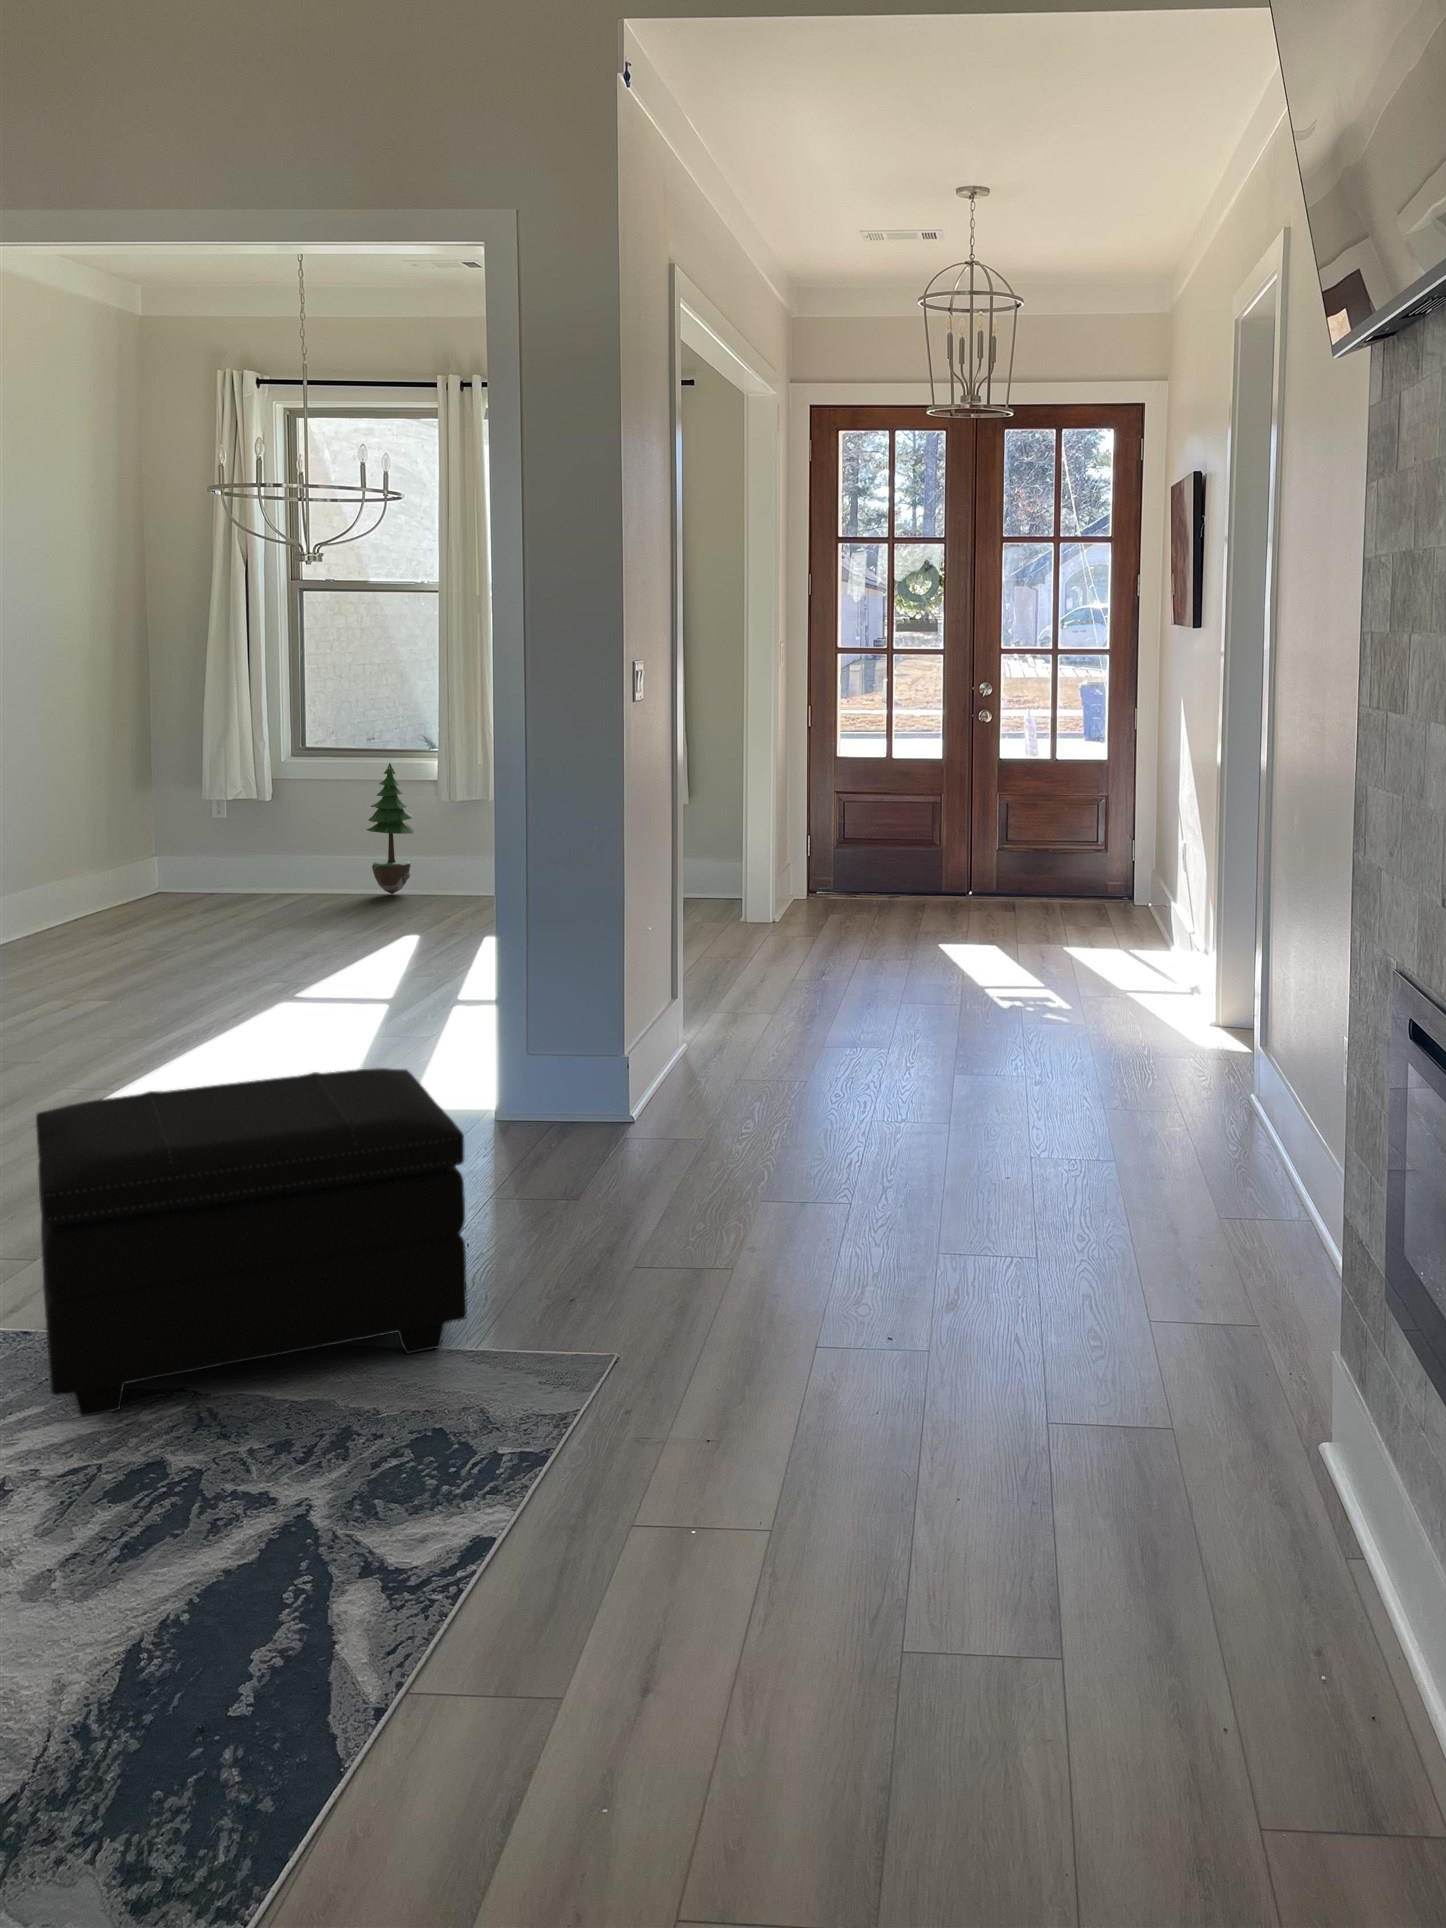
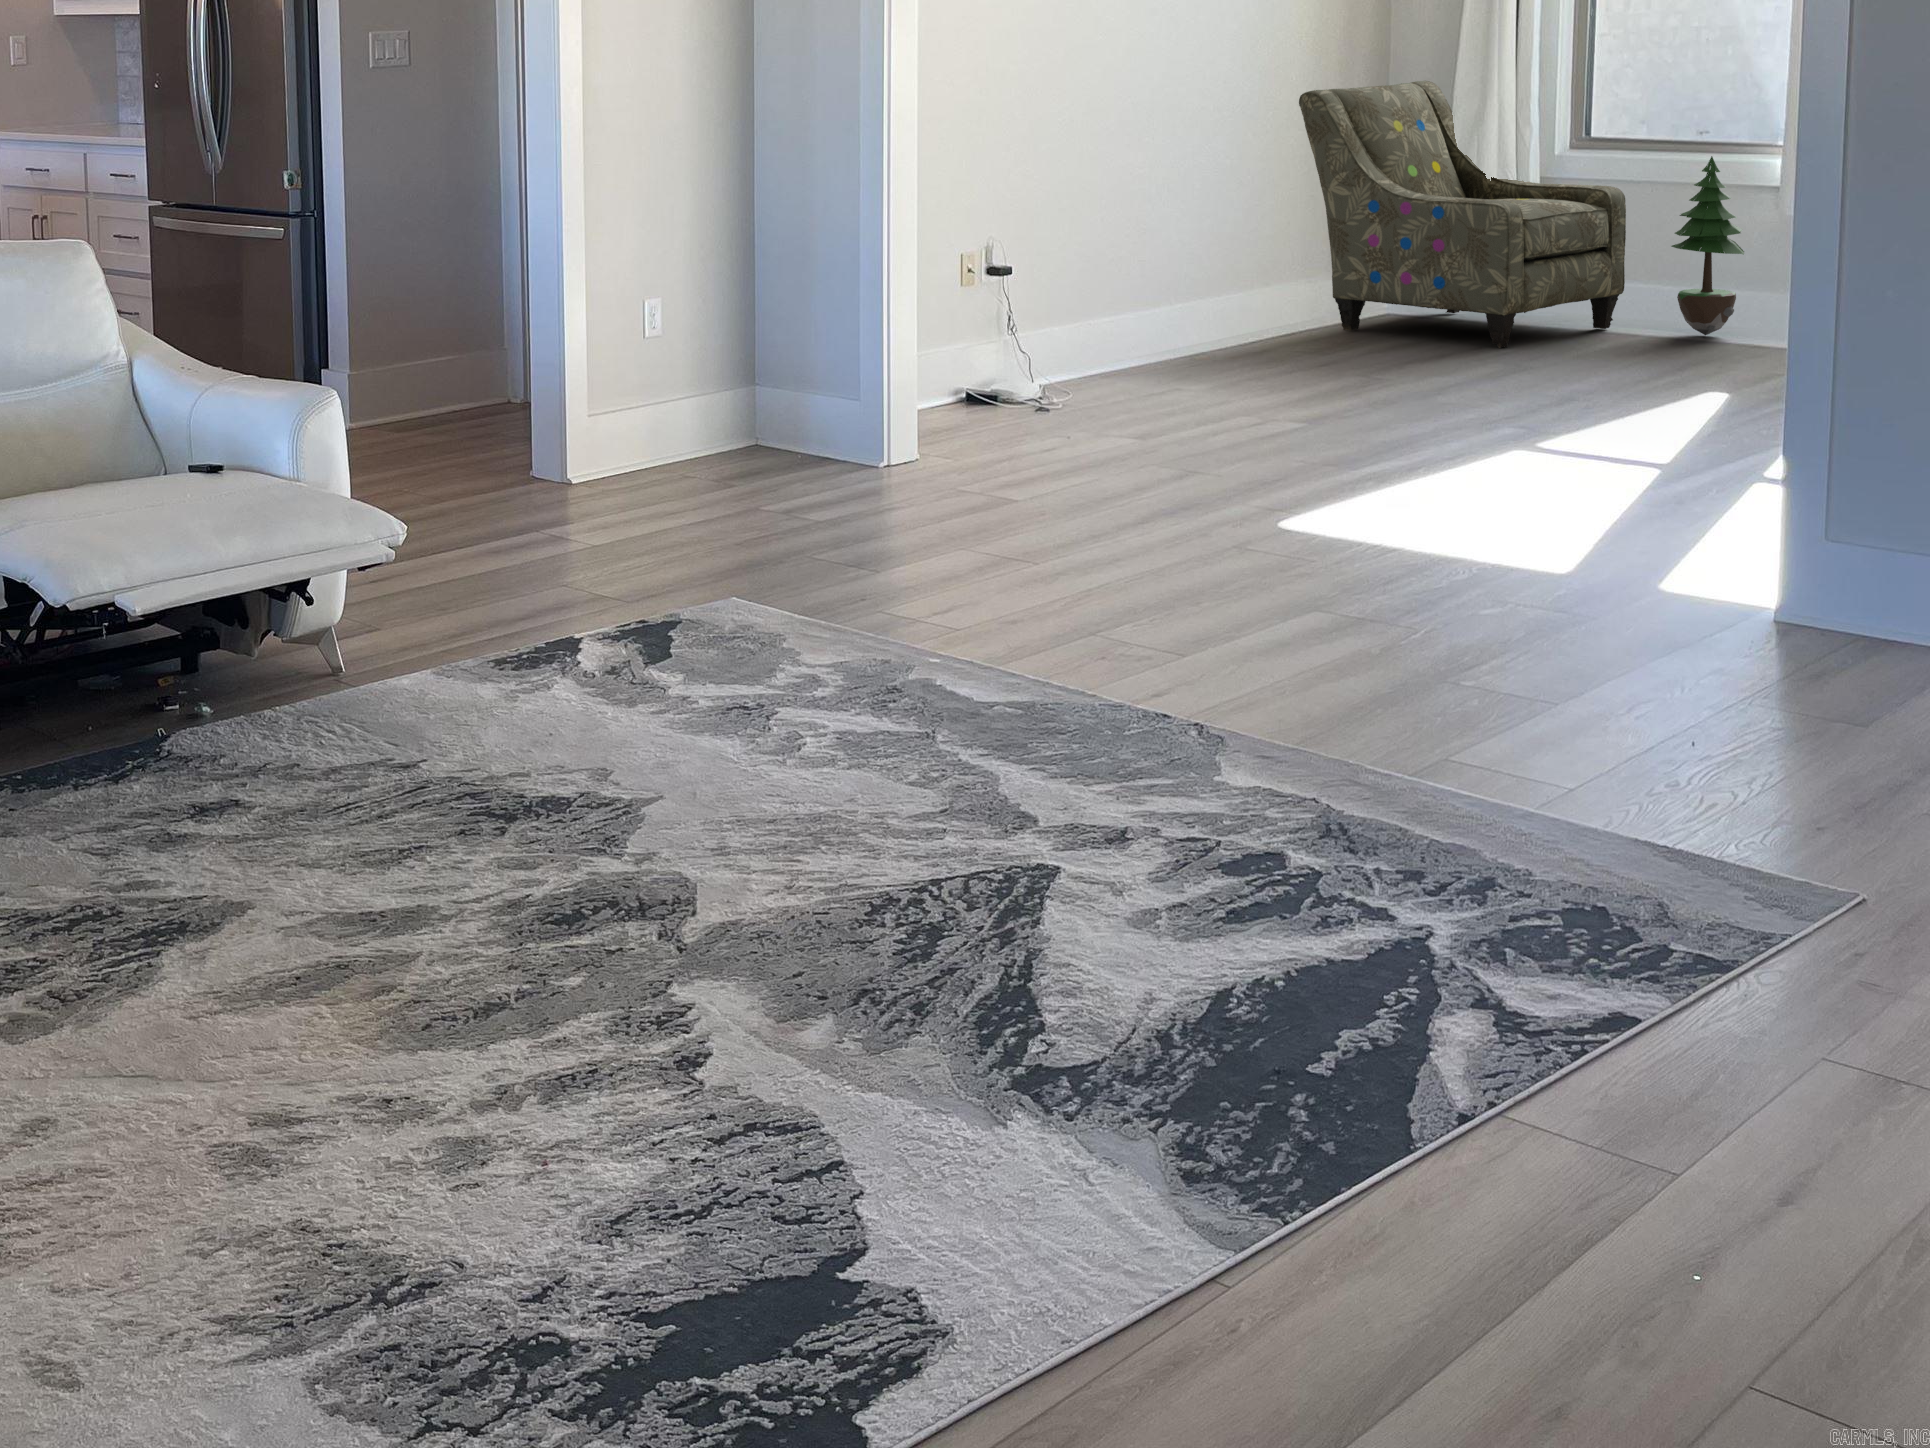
armchair: none [78,704,335,917] -> present [1299,81,1626,348]
footstool: present [36,1068,467,1417] -> none [1179,485,1670,832]

